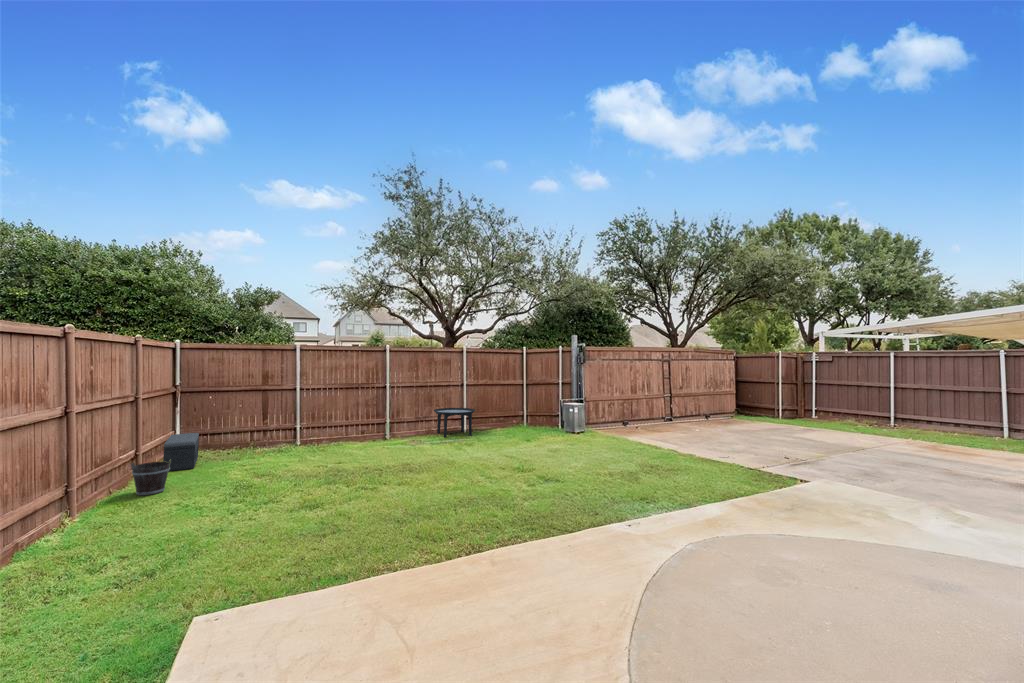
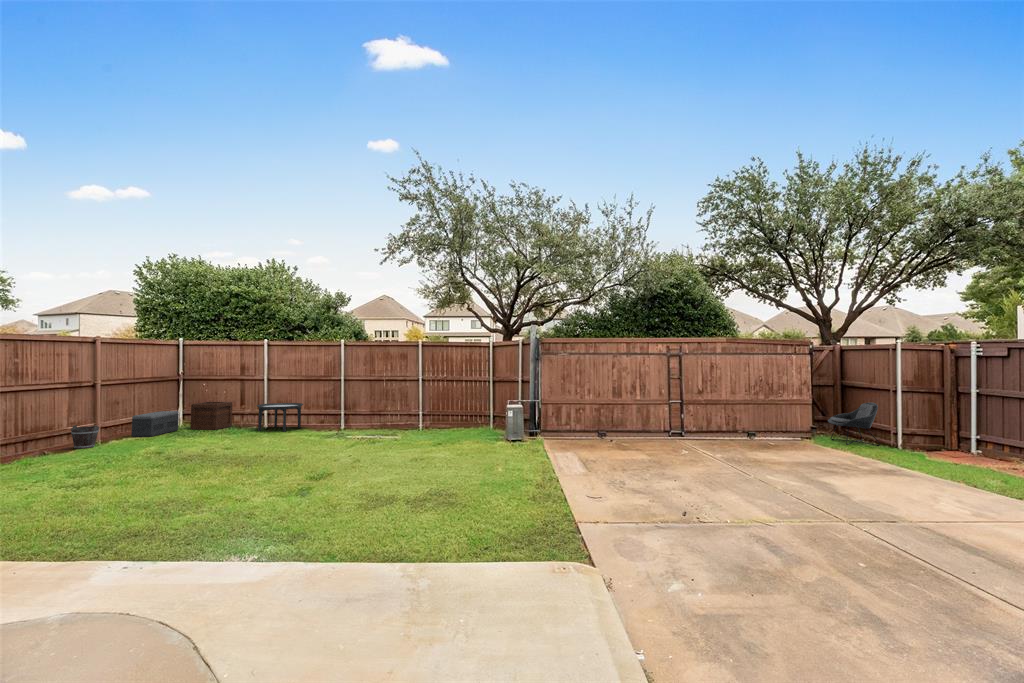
lounge chair: none [740,391,774,420] -> present [828,403,880,446]
round table: present [434,408,475,438] -> present [257,403,303,432]
wooden crate: none [211,417,253,455] -> present [190,402,233,430]

